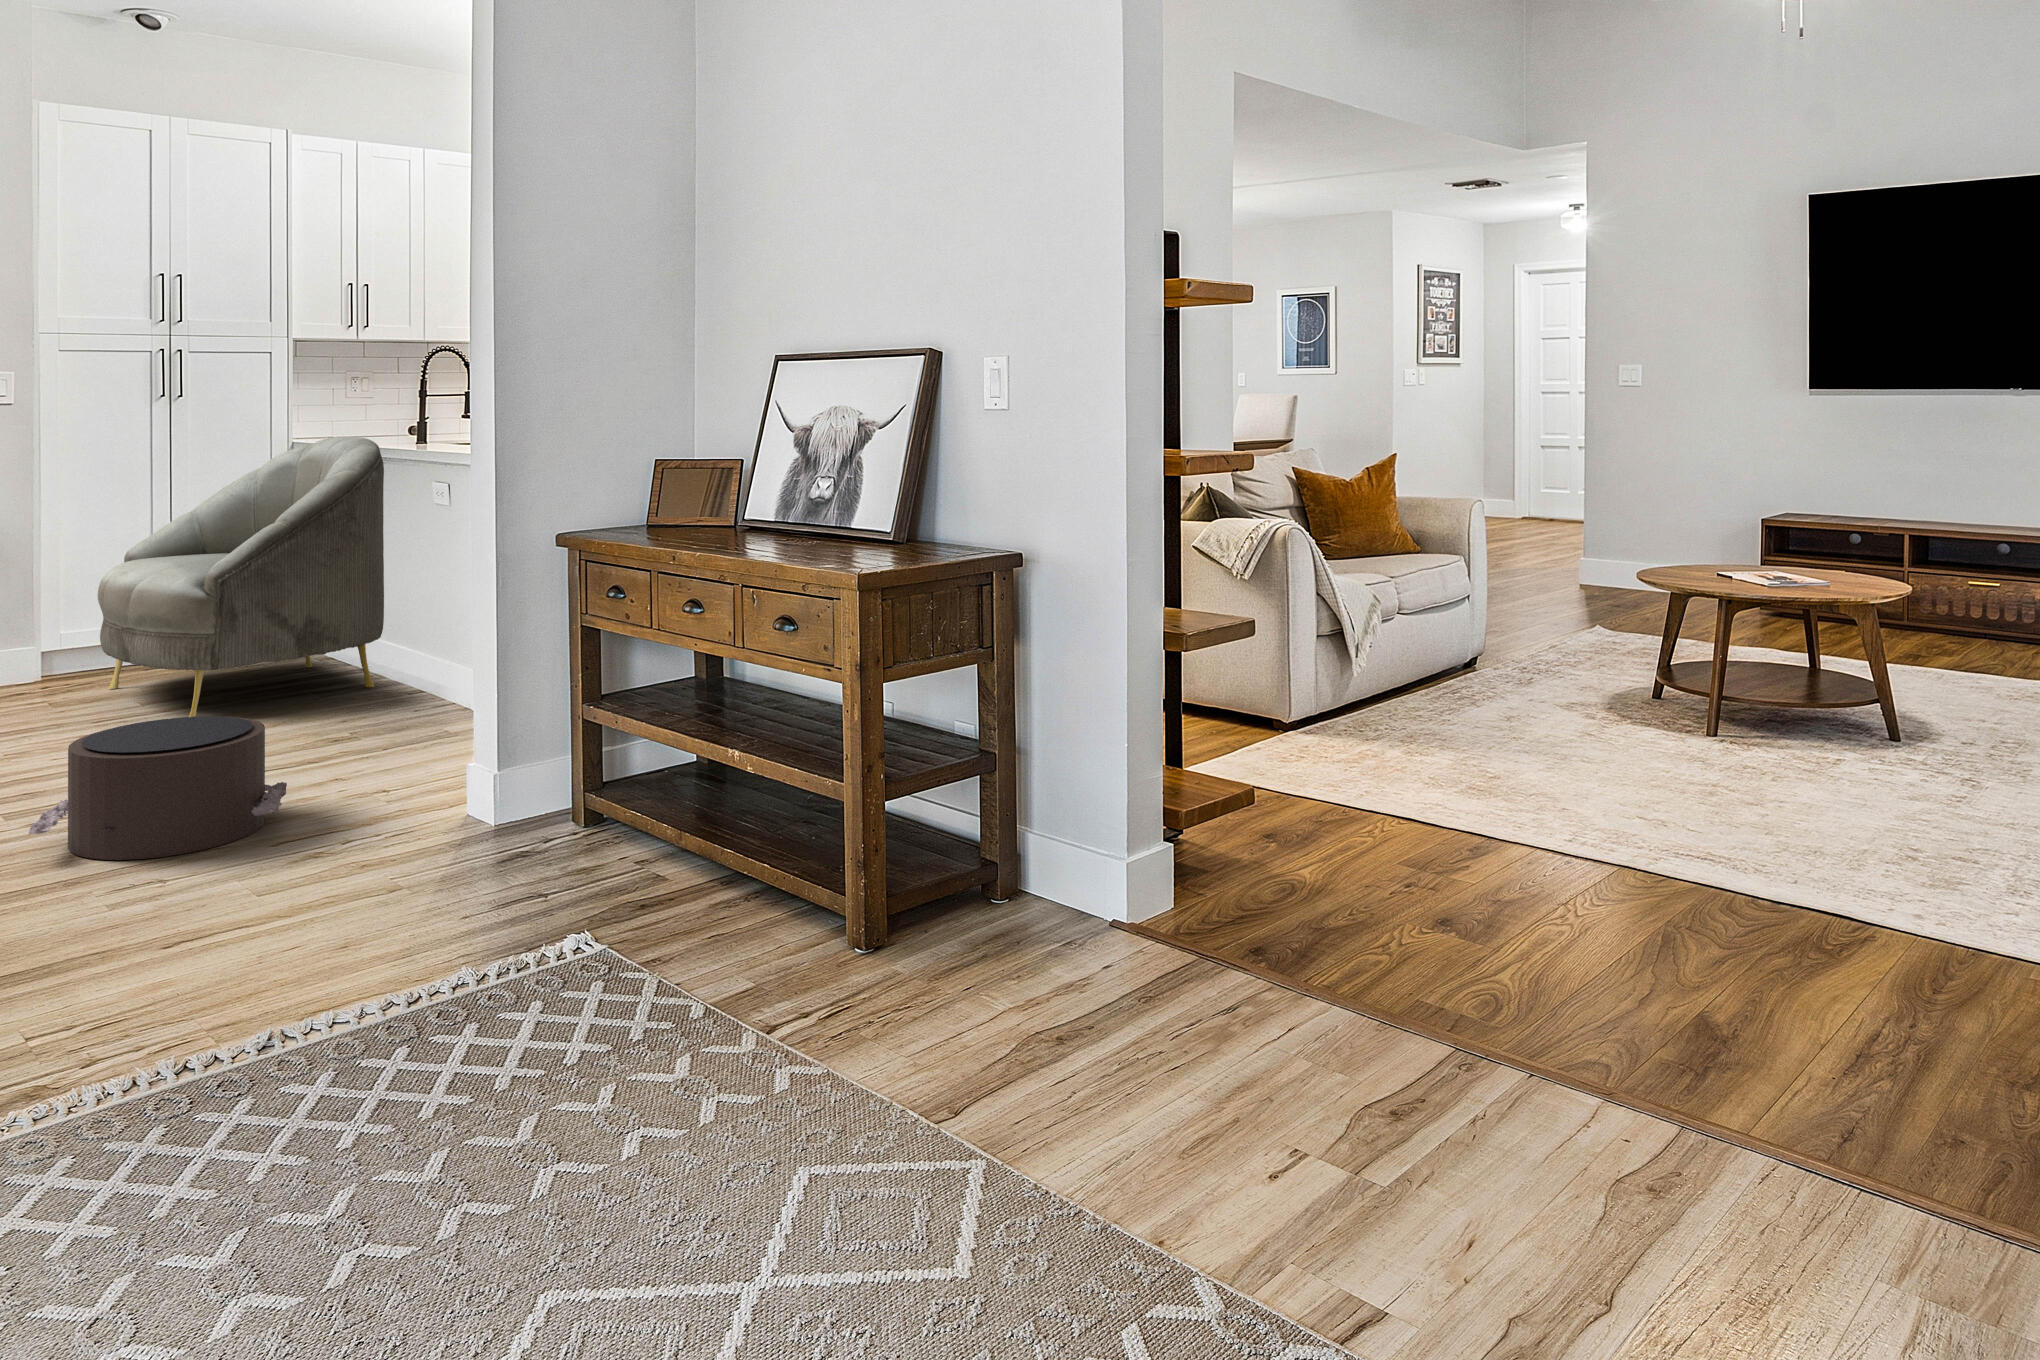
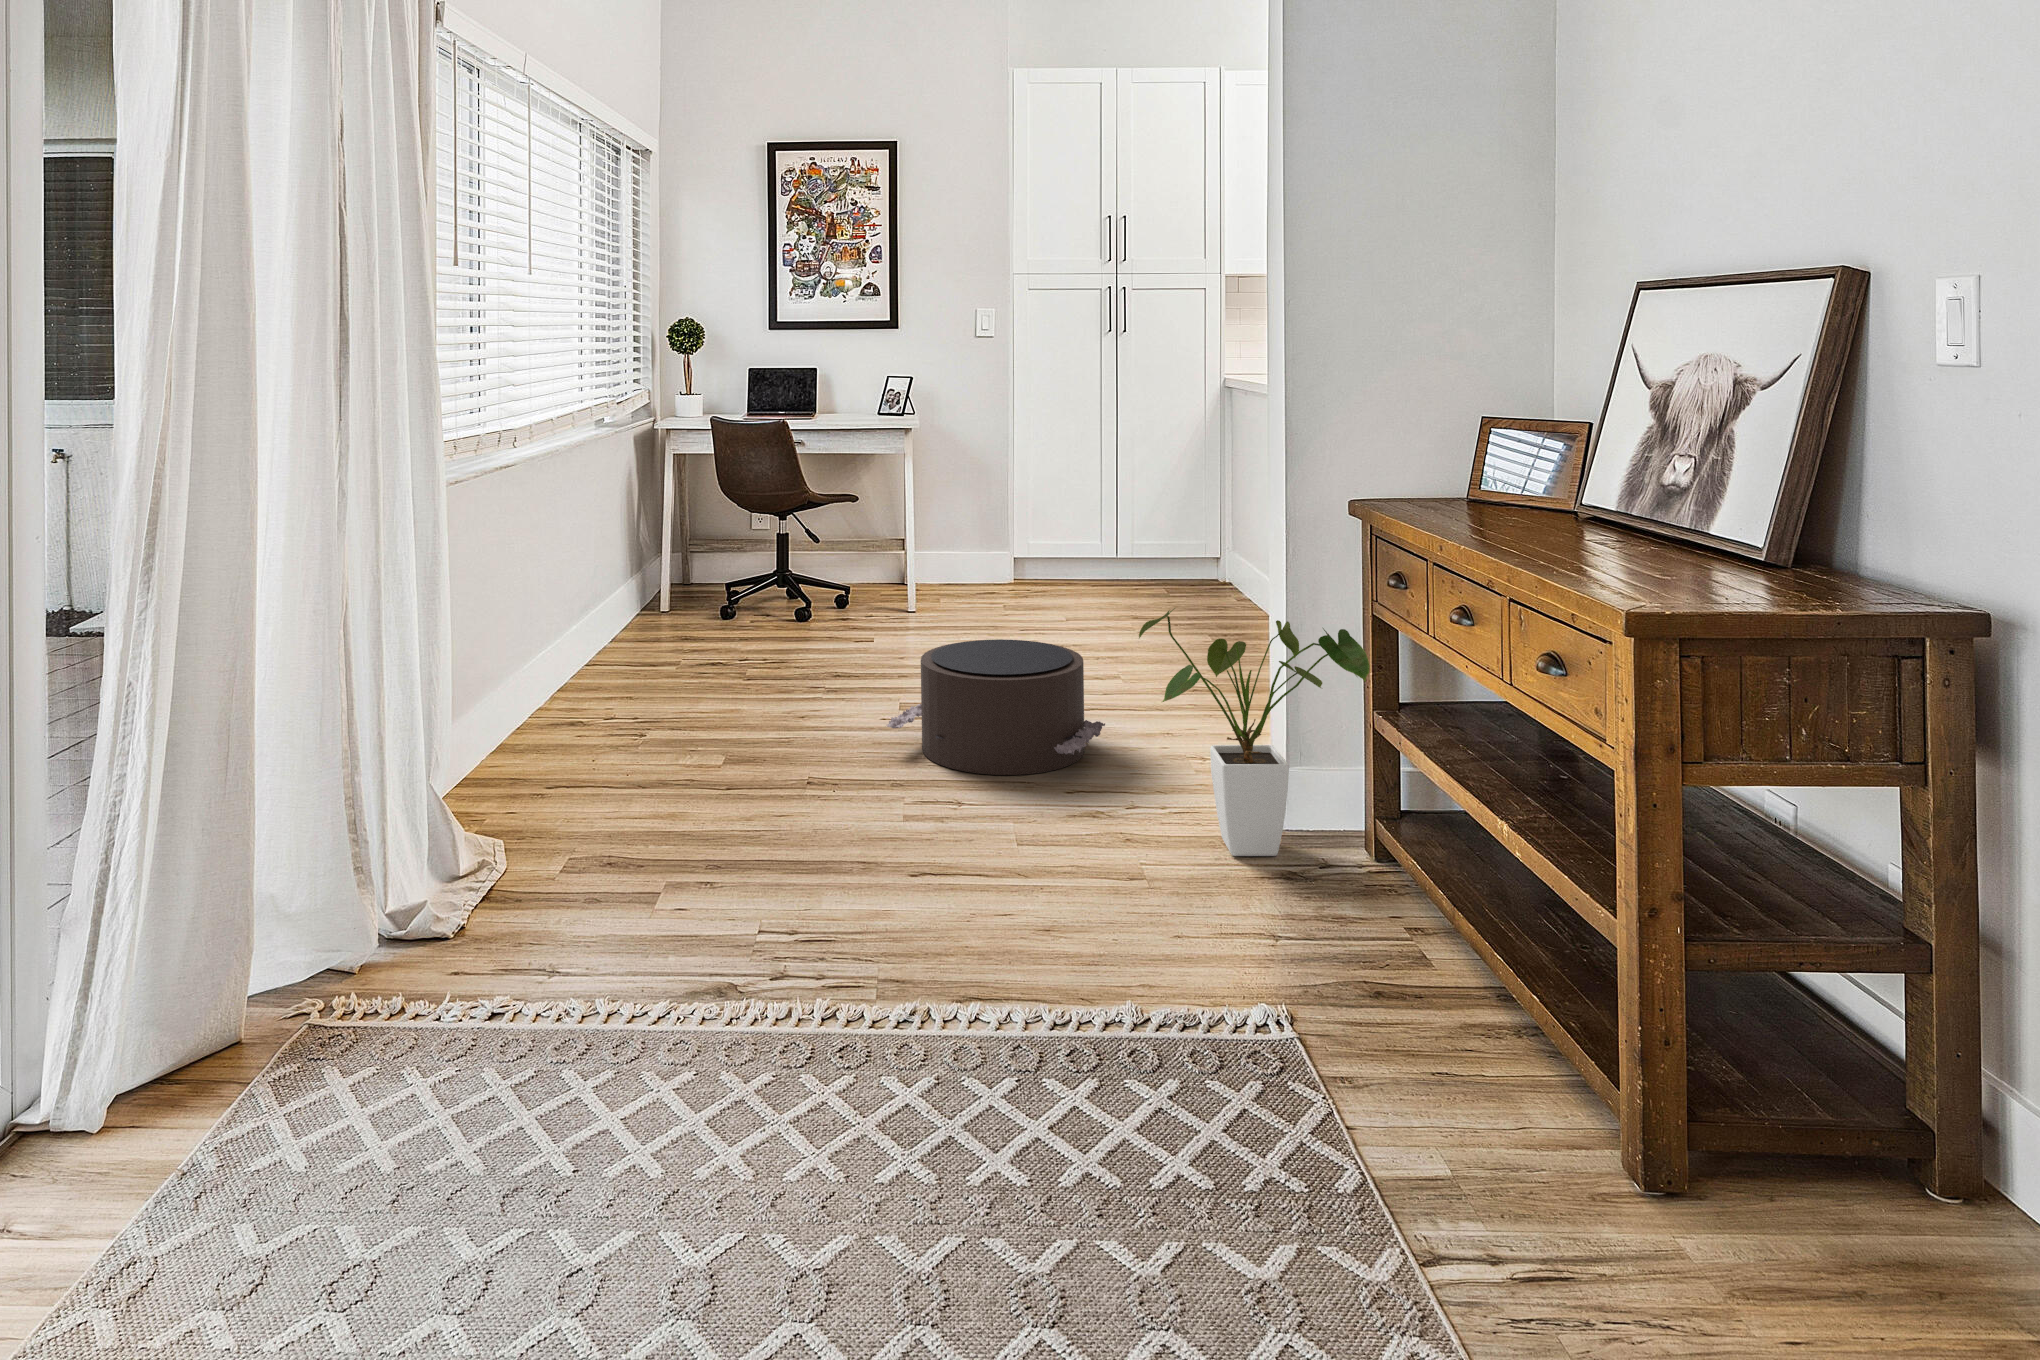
armchair: present [98,437,384,717] -> none [1045,372,1286,638]
house plant: none [376,639,597,857] -> present [1139,608,1370,856]

